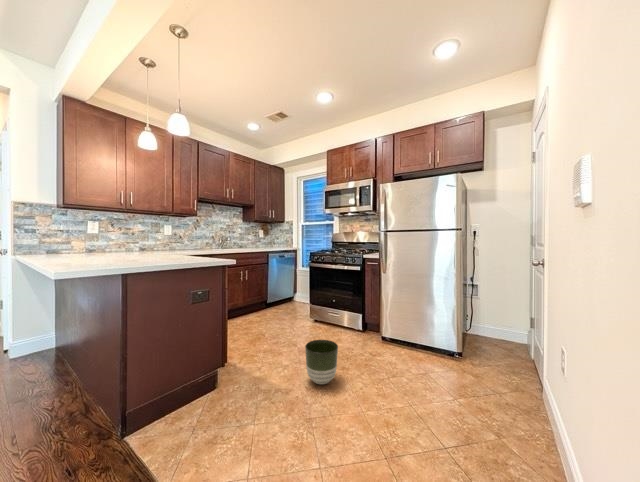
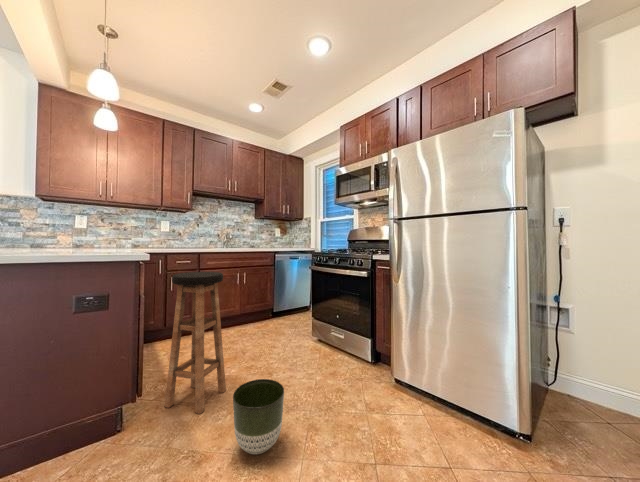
bar stool: none [235,269,272,372] -> present [164,272,226,414]

